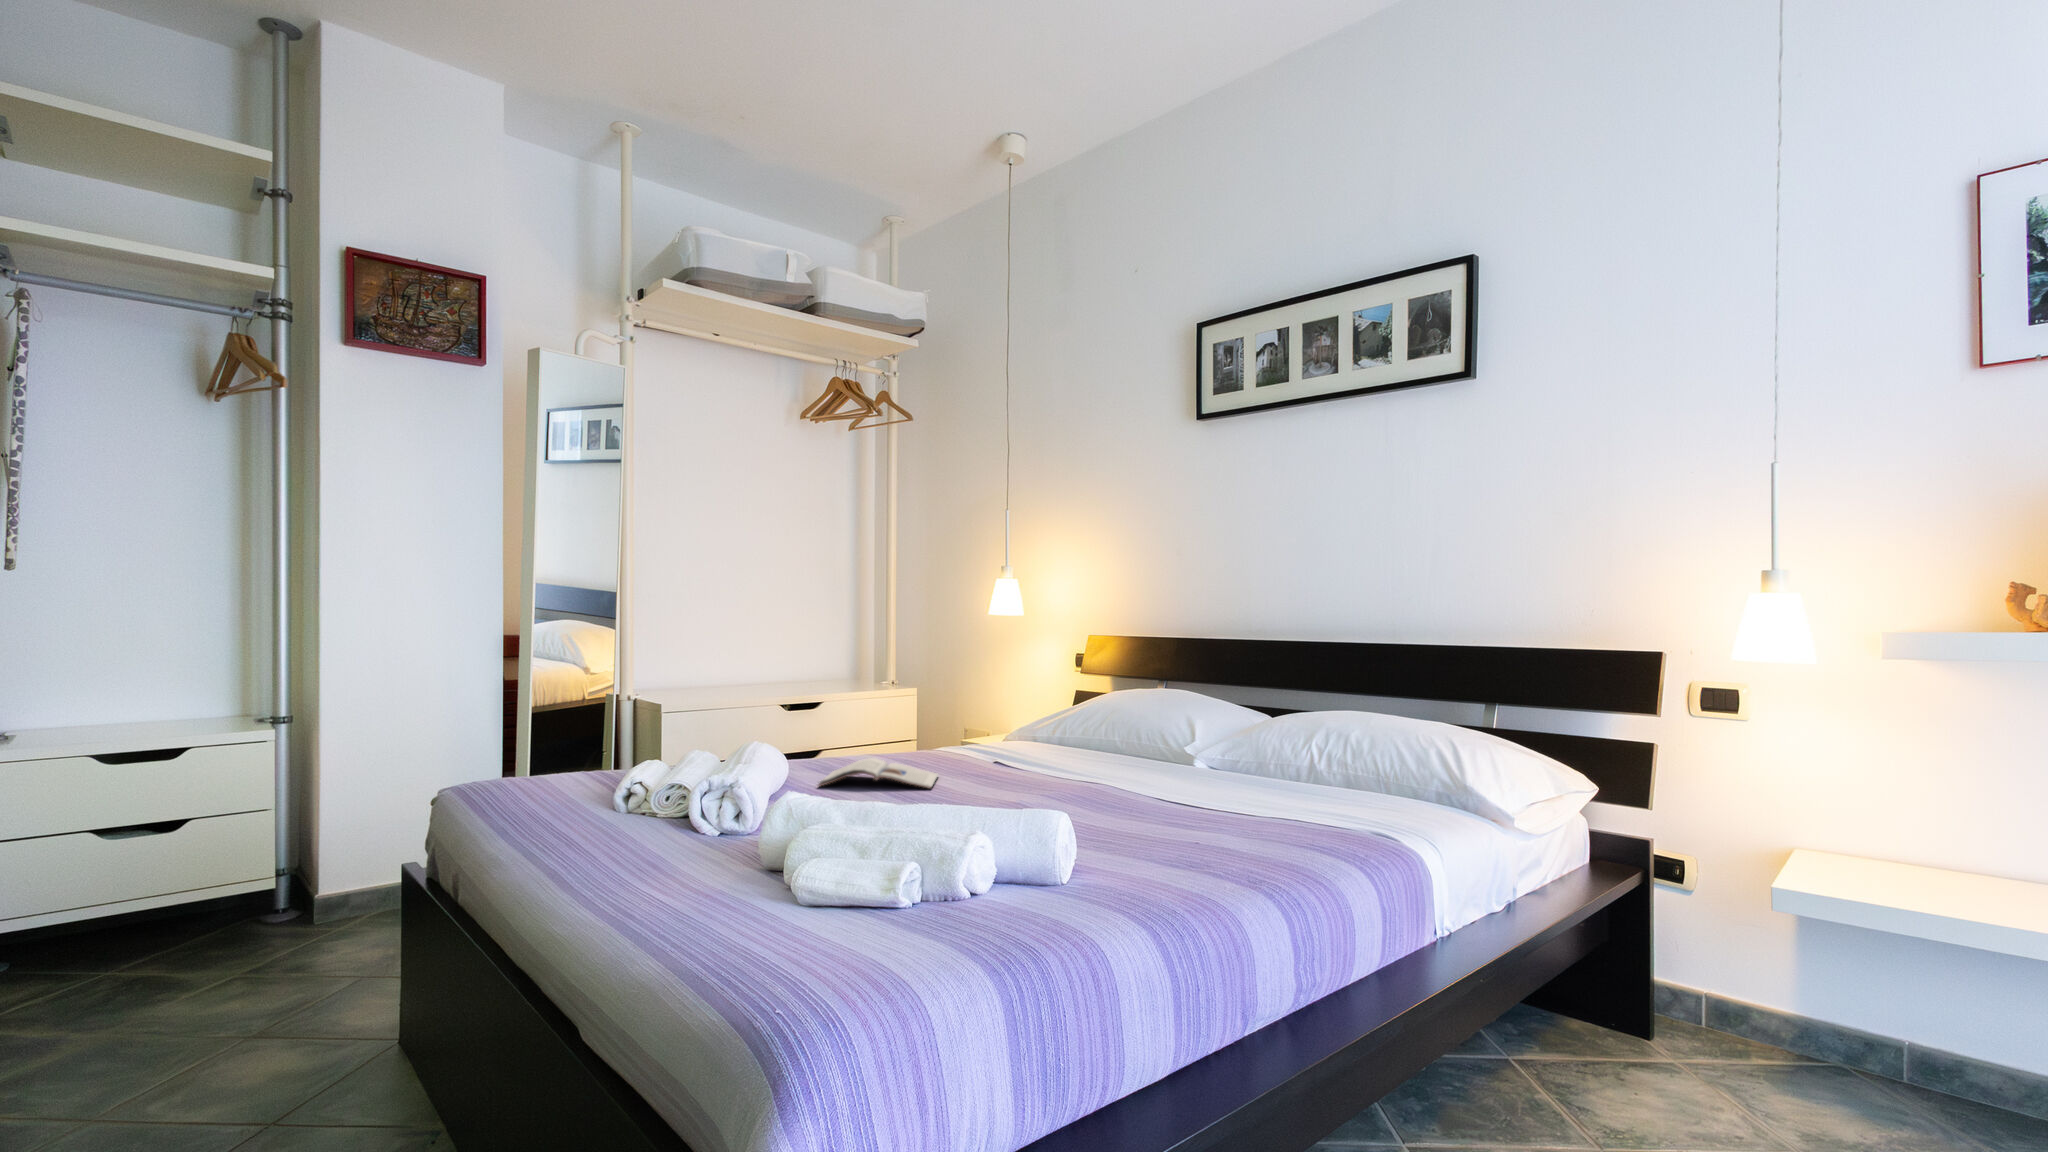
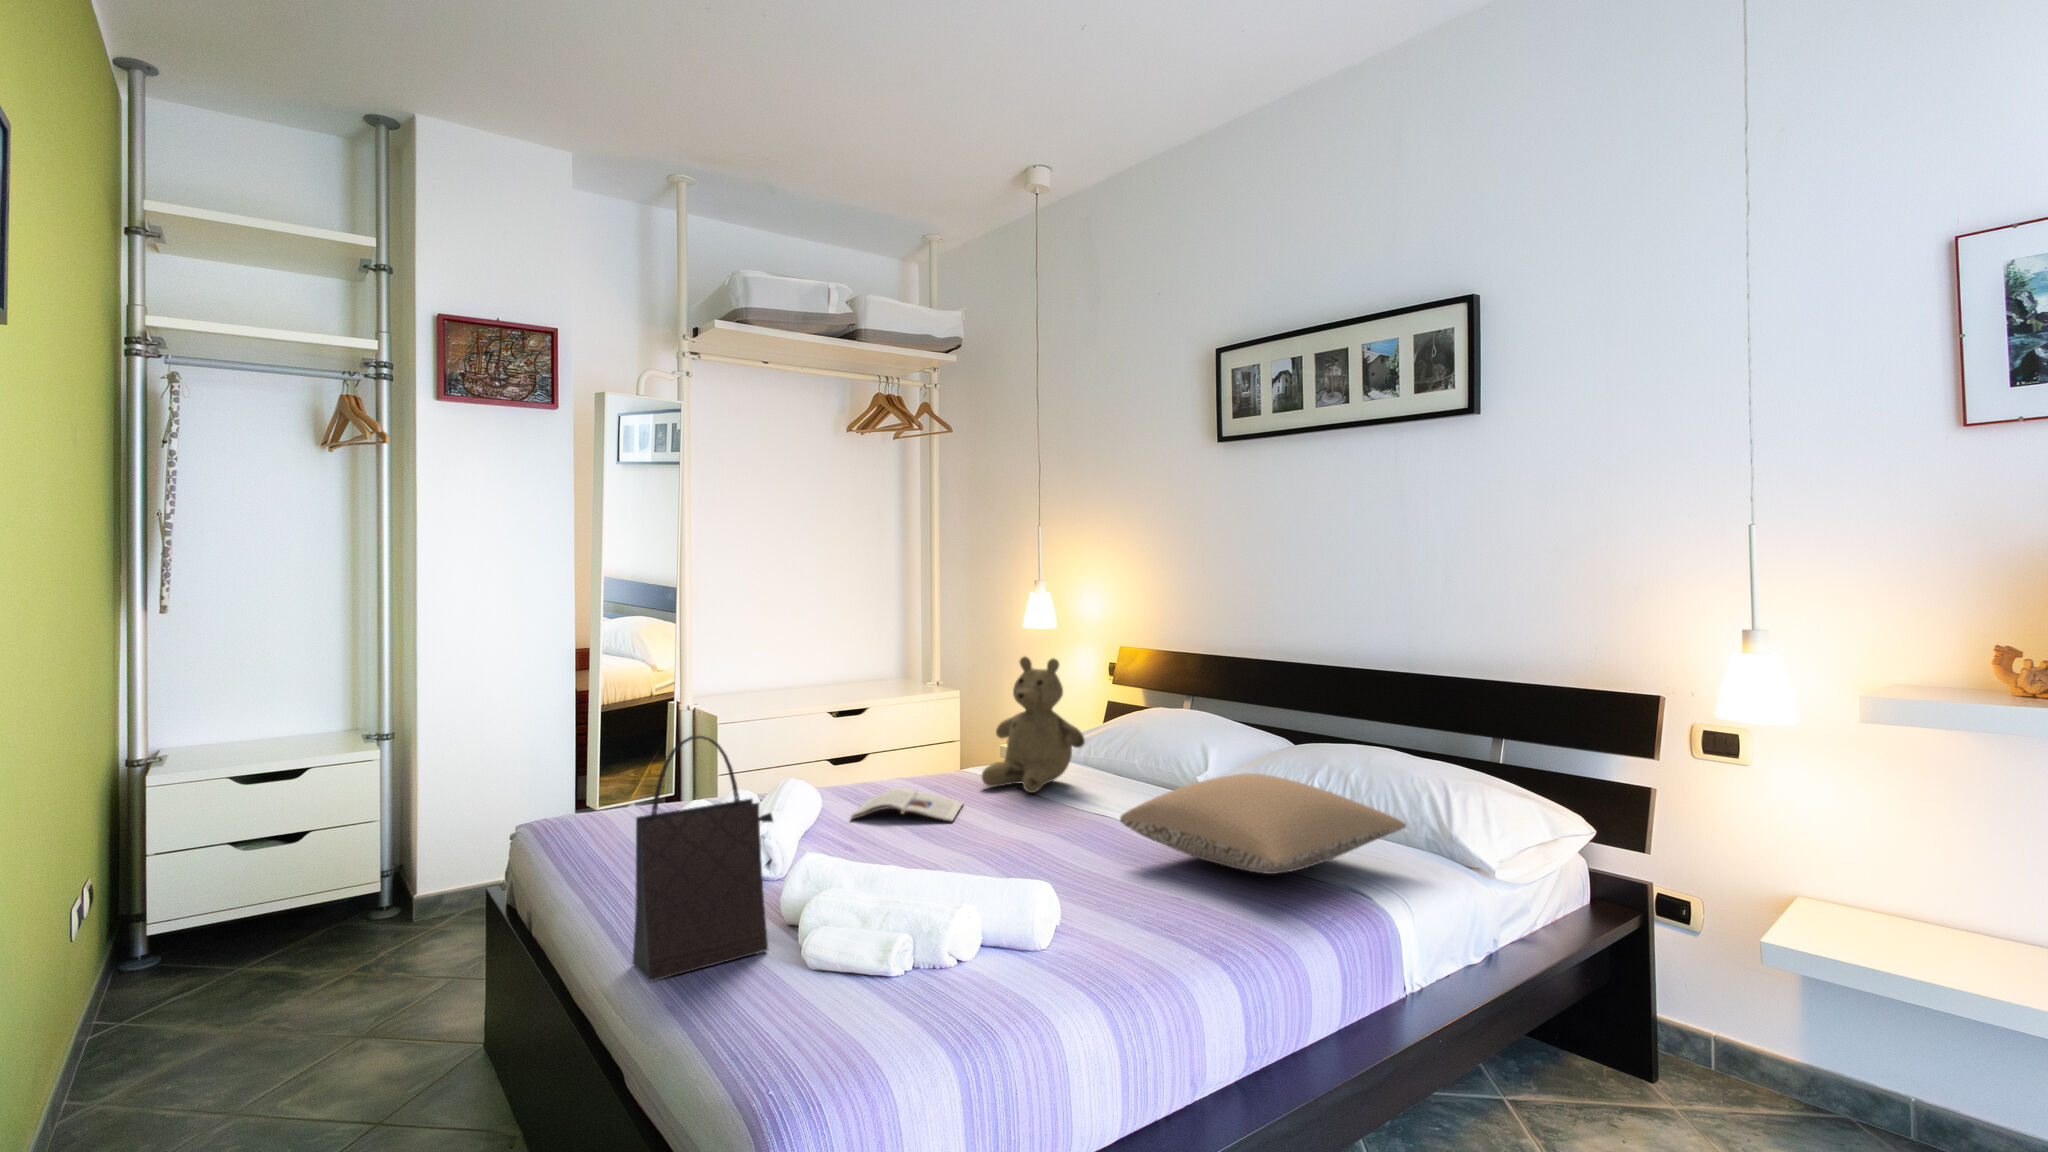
teddy bear: none [954,626,1065,768] -> present [982,657,1085,793]
handbag: none [598,633,763,911] -> present [633,735,773,982]
pillow: none [1125,727,1427,823] -> present [1120,773,1406,874]

